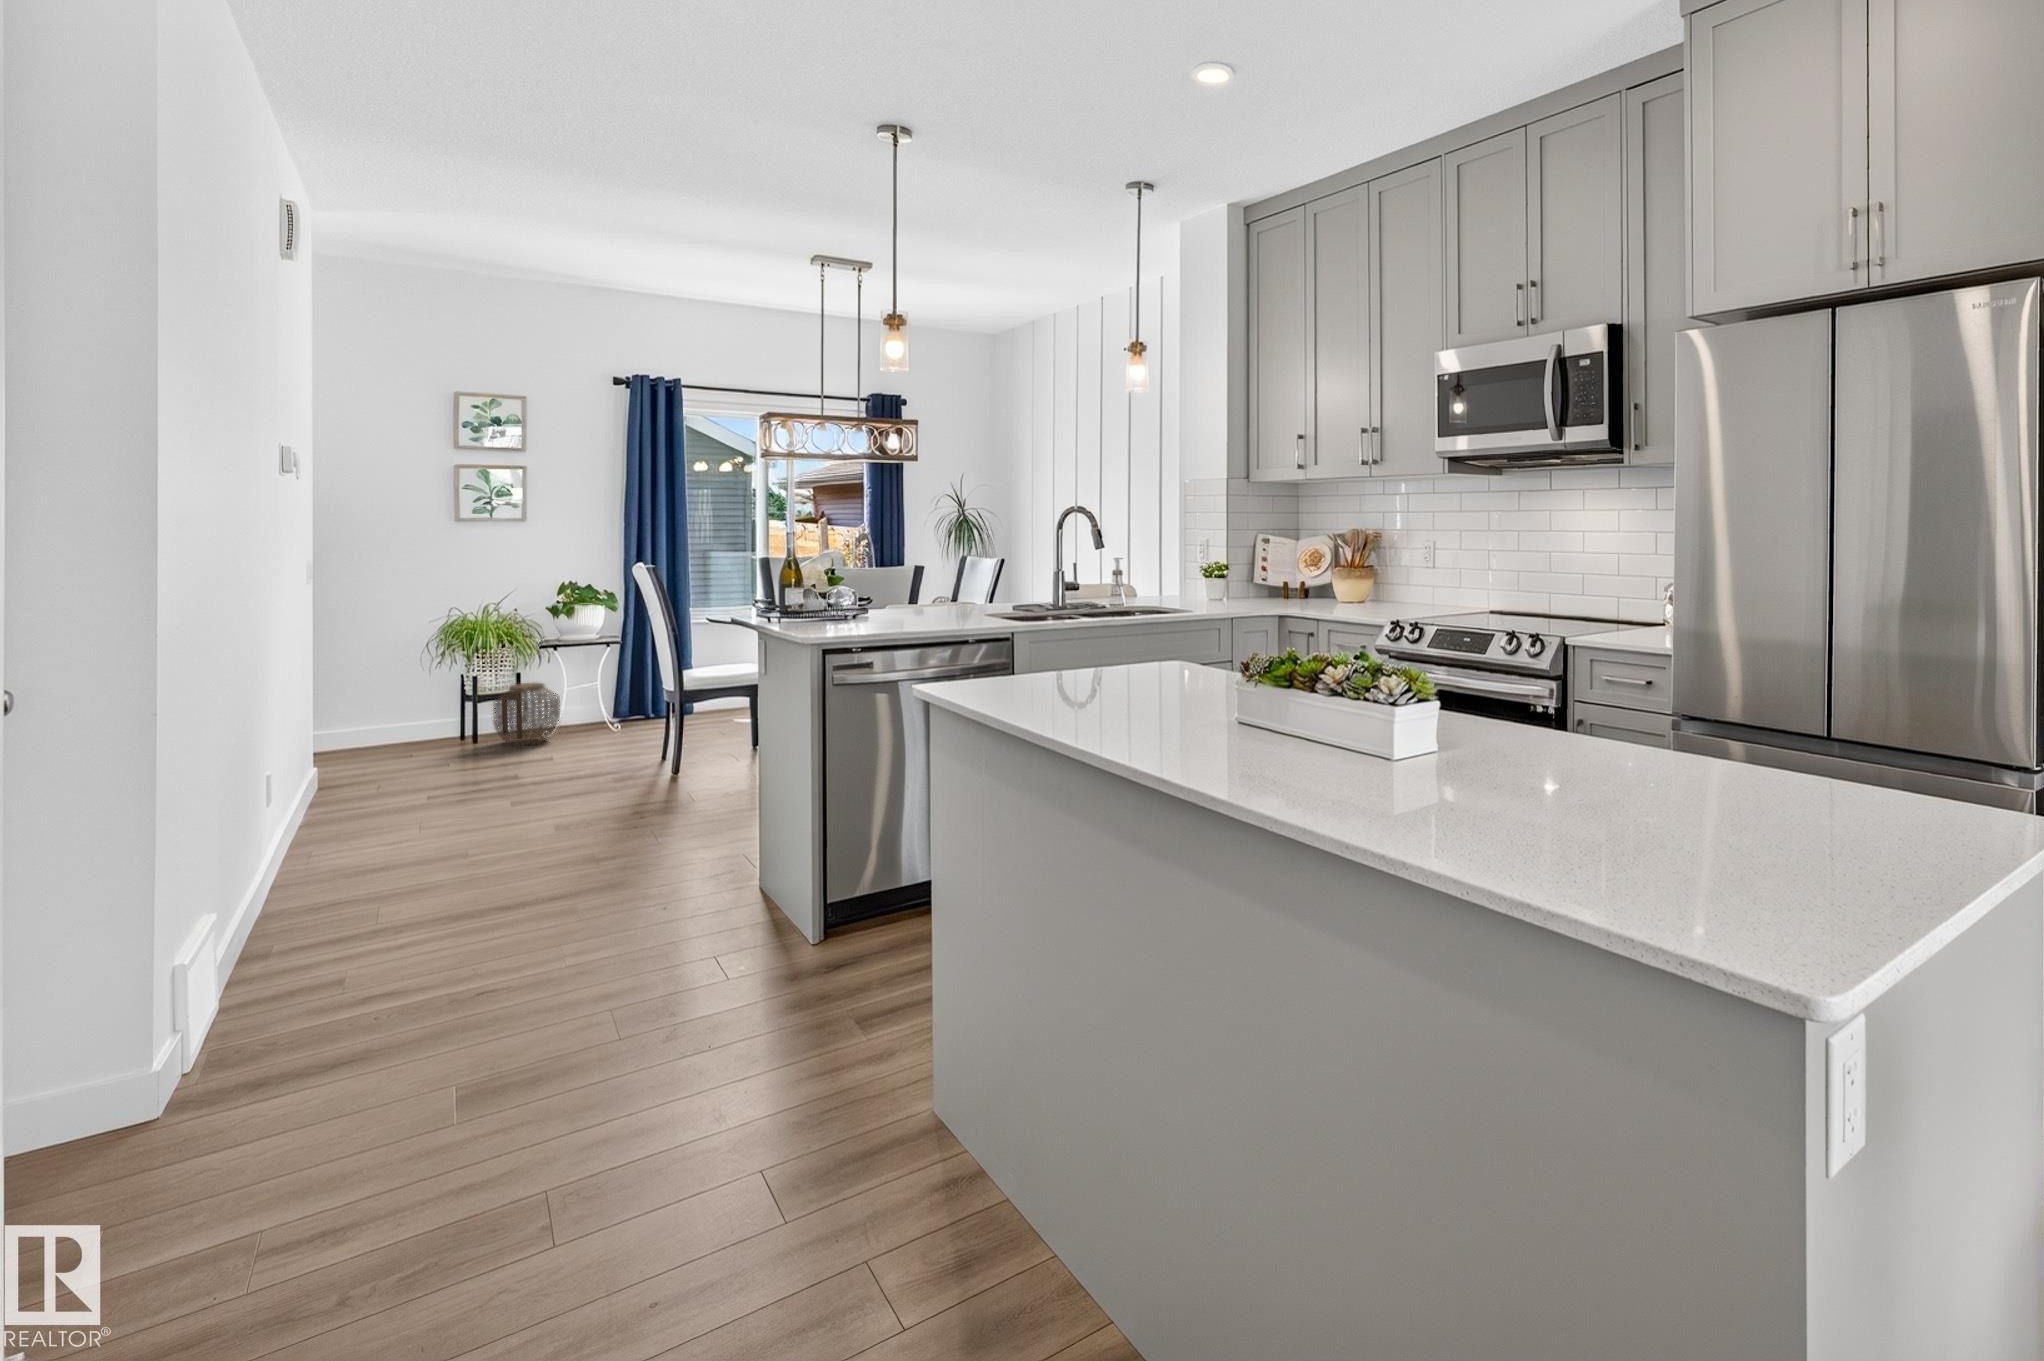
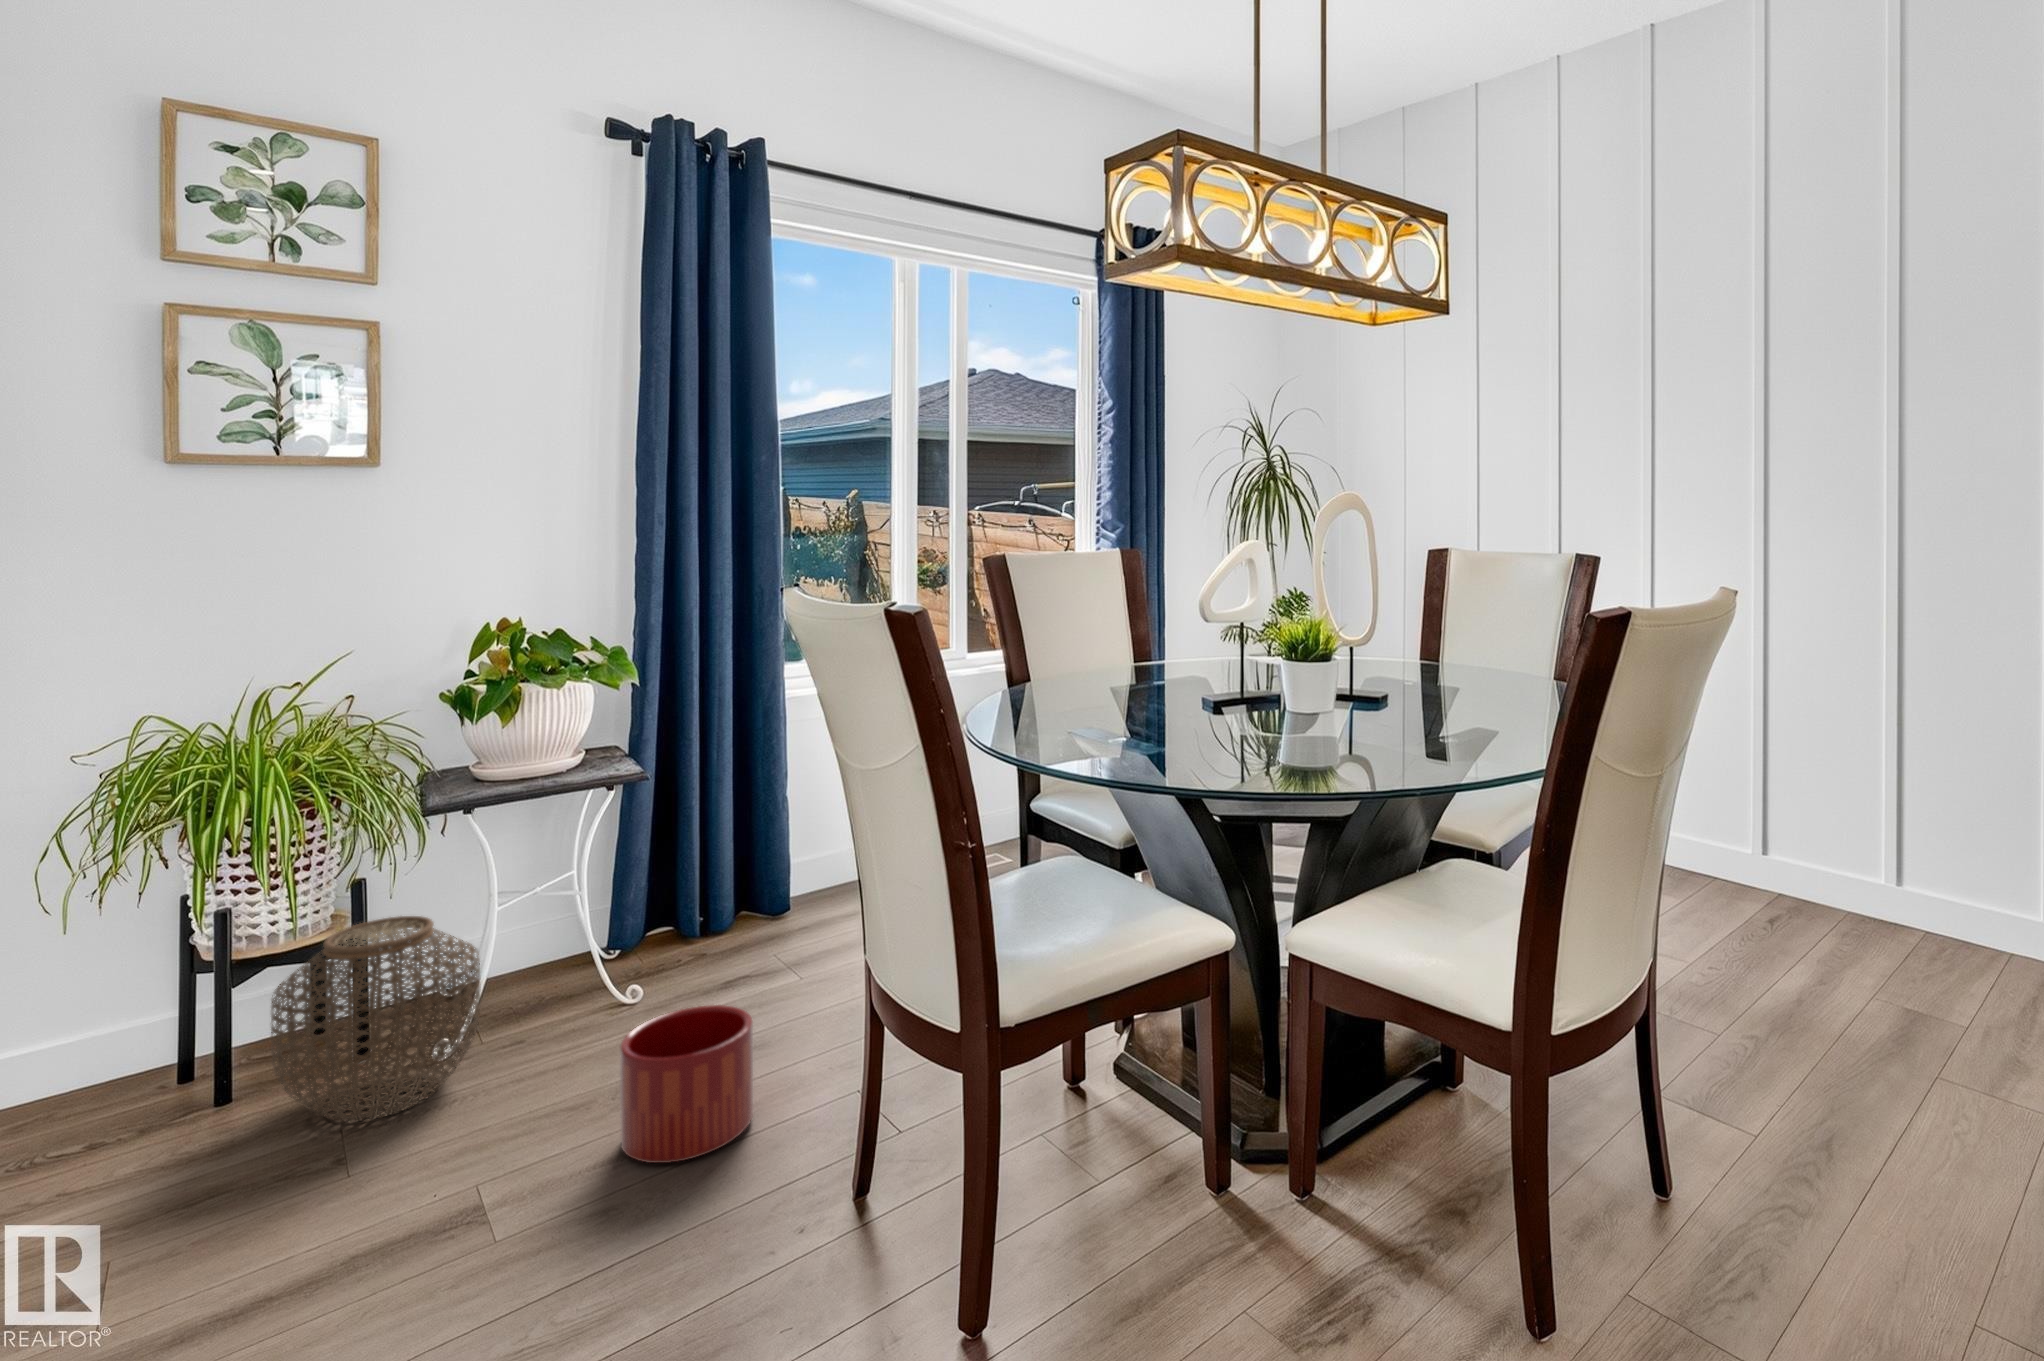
planter: none [602,713,648,755] -> present [620,1005,754,1163]

